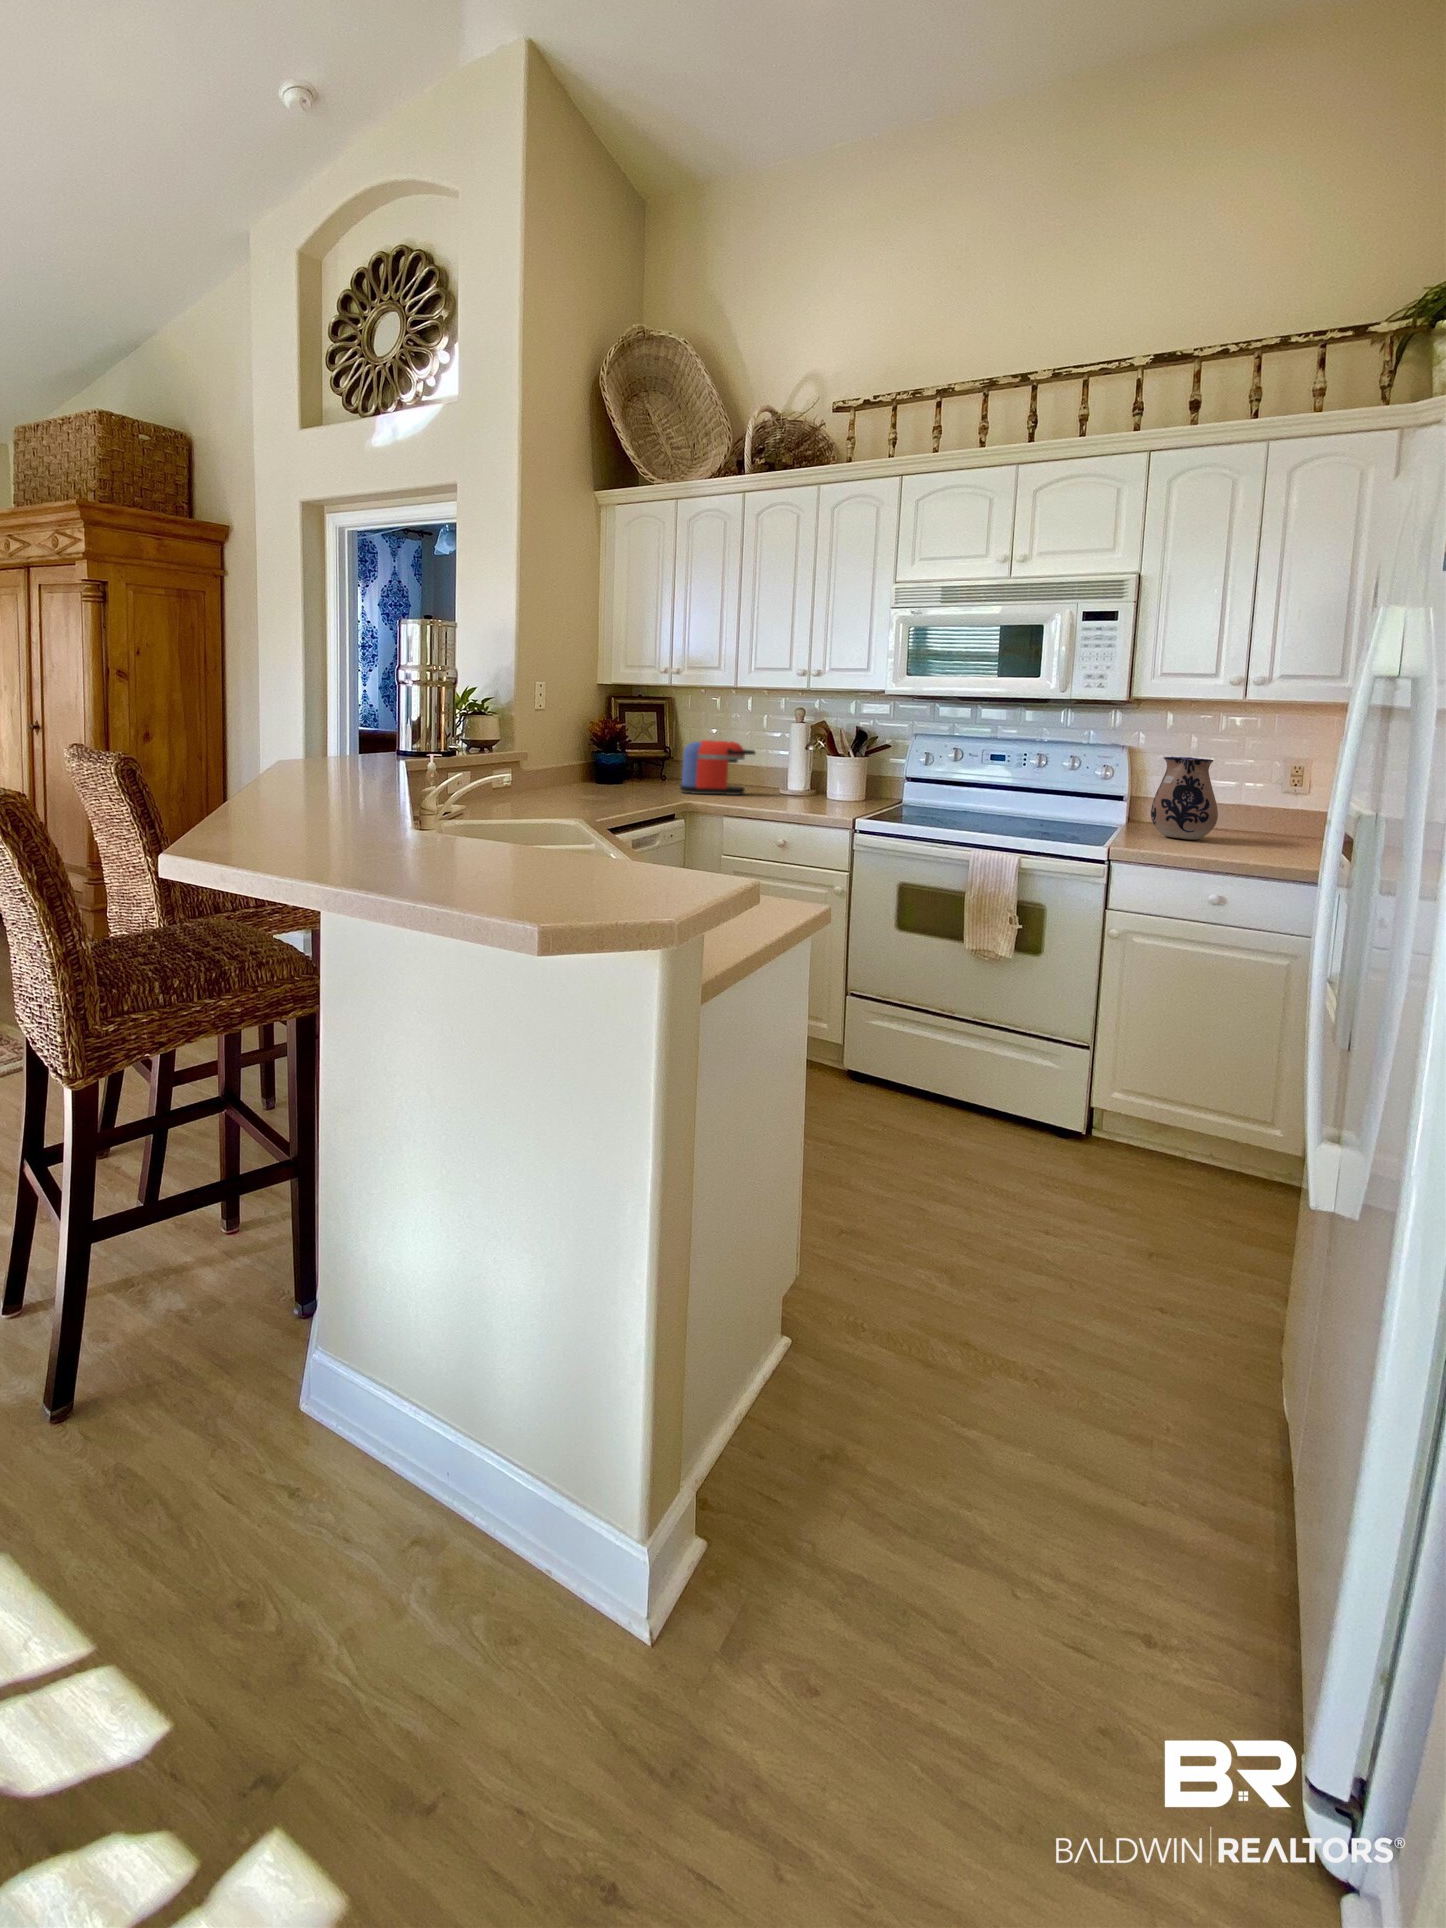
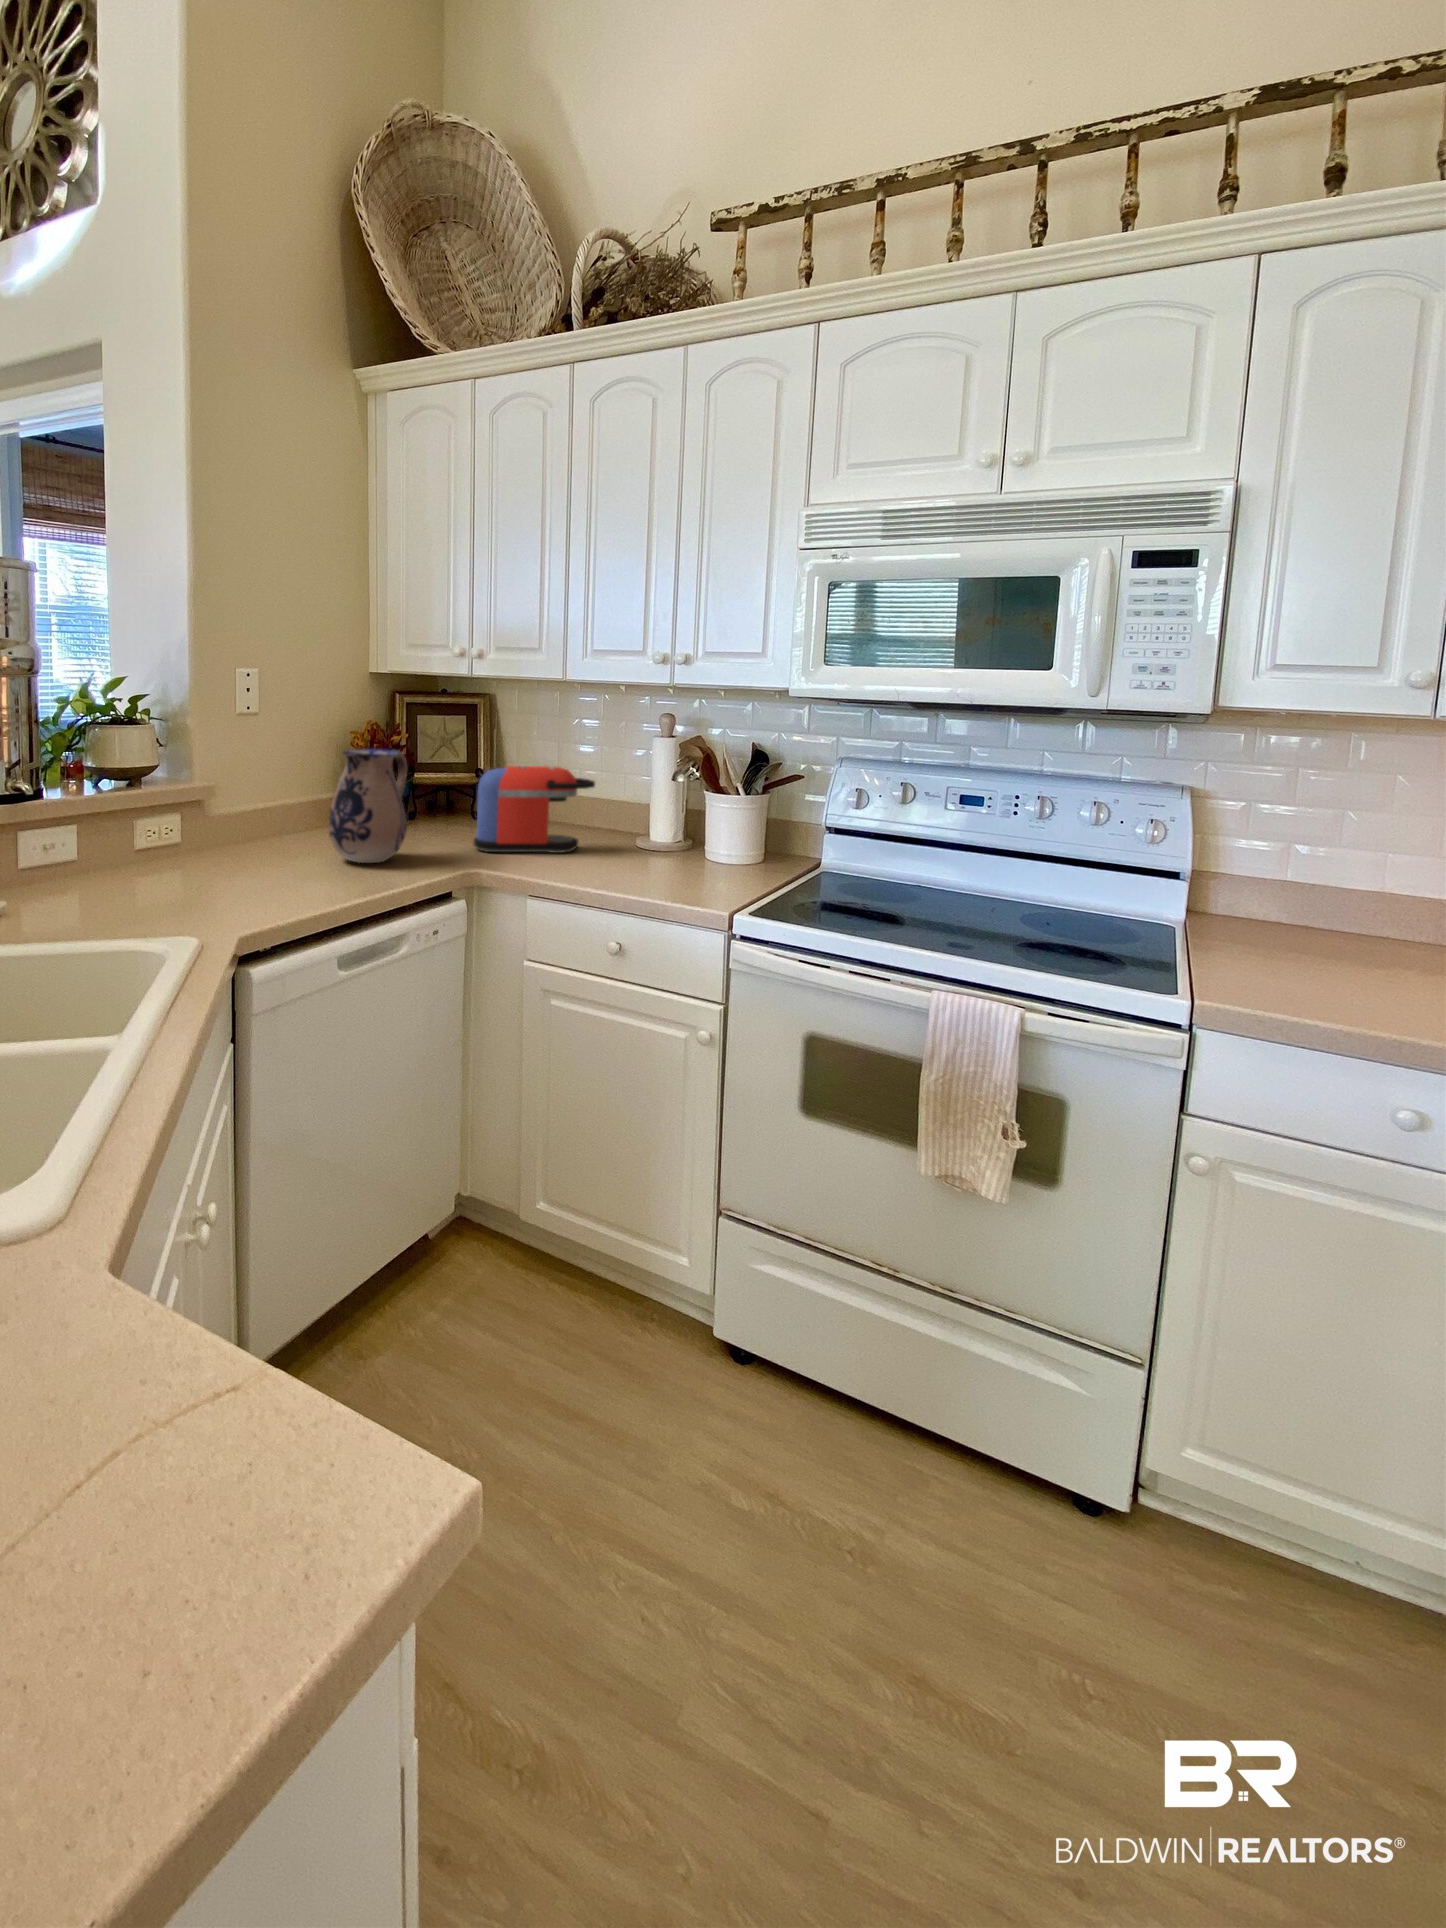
ceramic pitcher: present [1151,757,1218,840] -> present [328,749,407,863]

